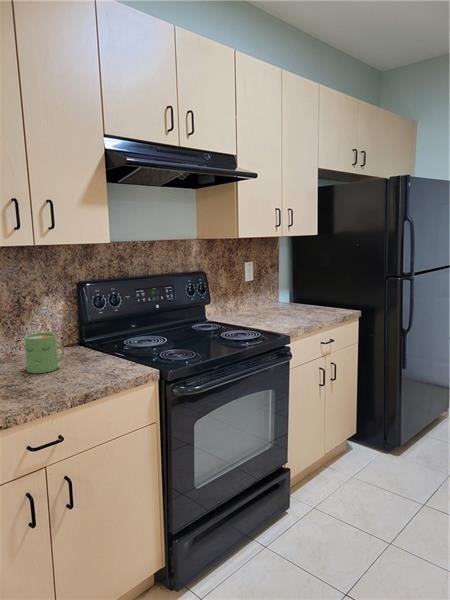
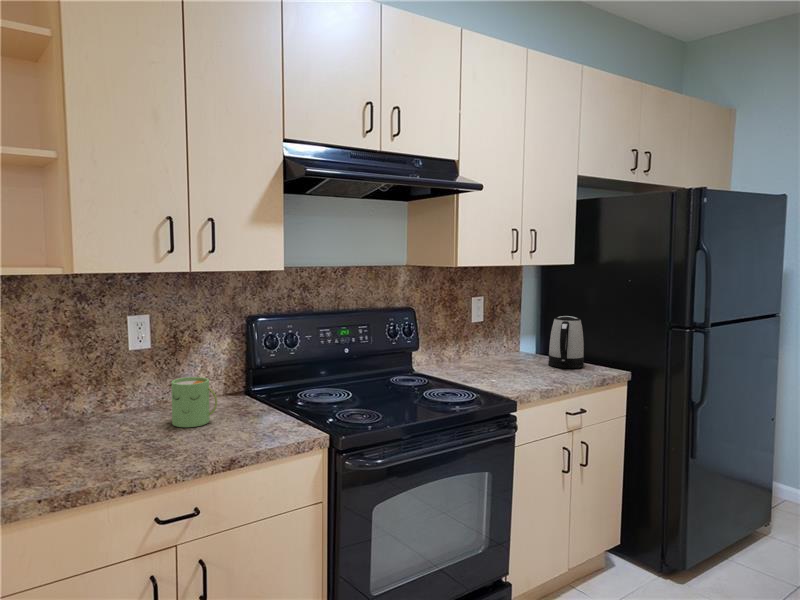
kettle: none [302,273,328,311] -> present [548,316,584,368]

